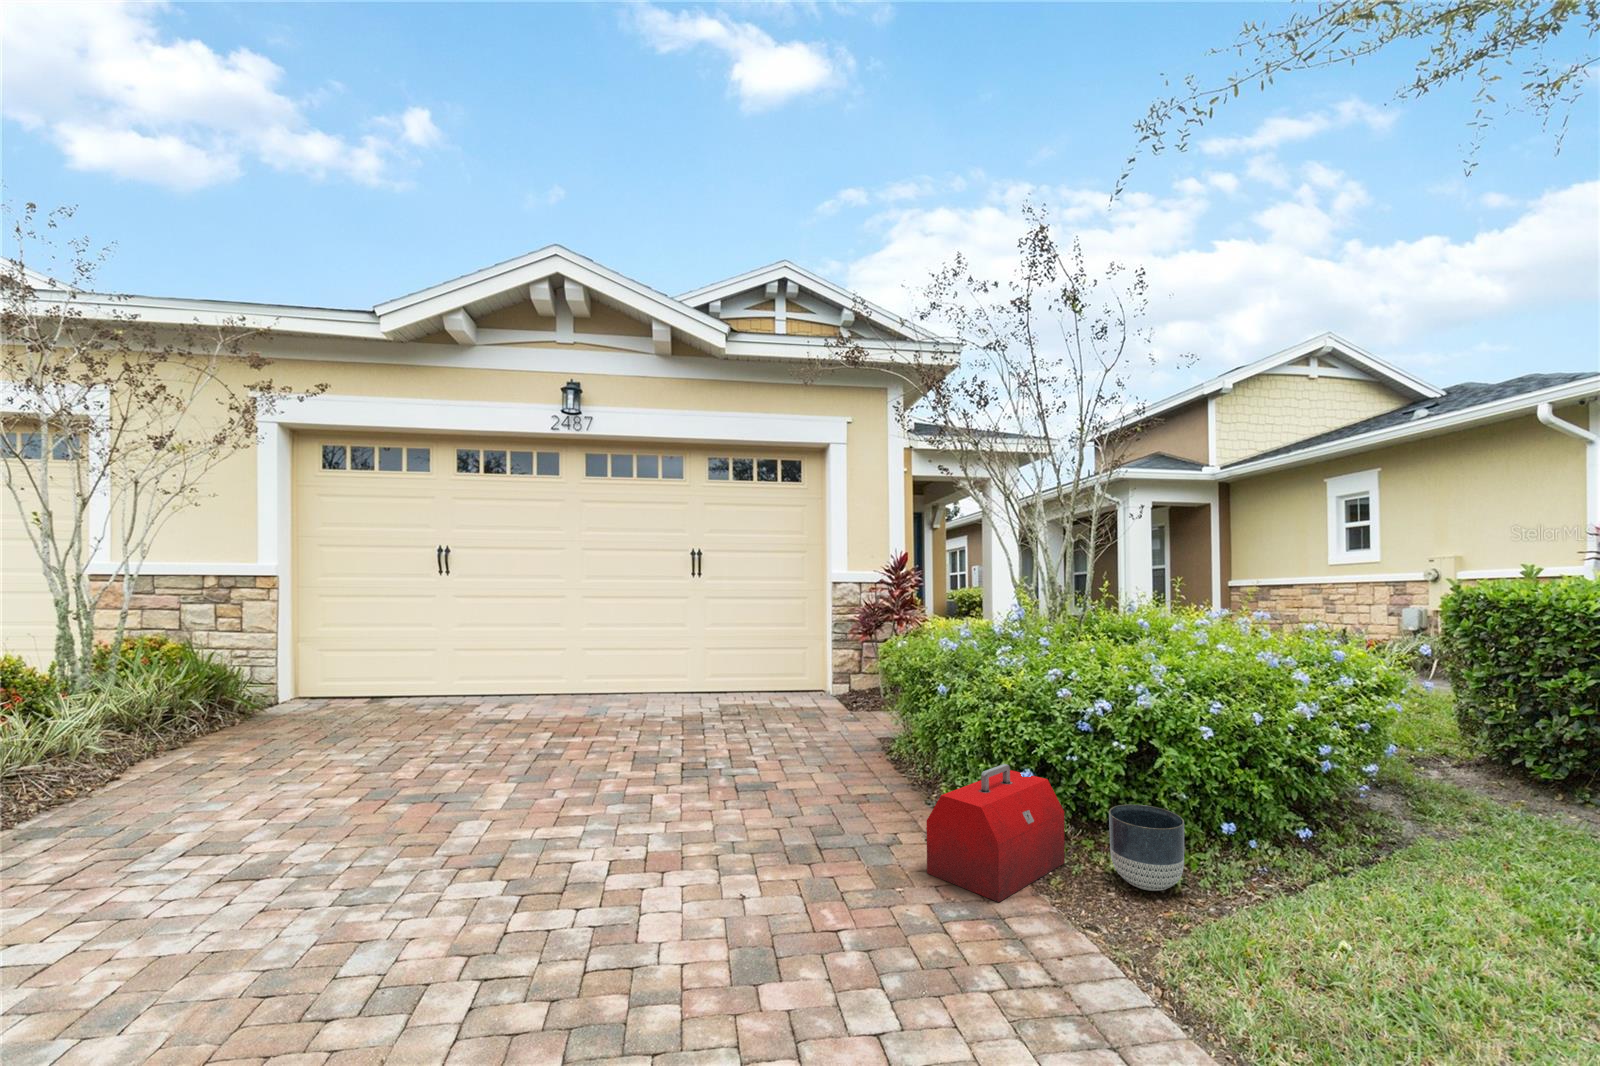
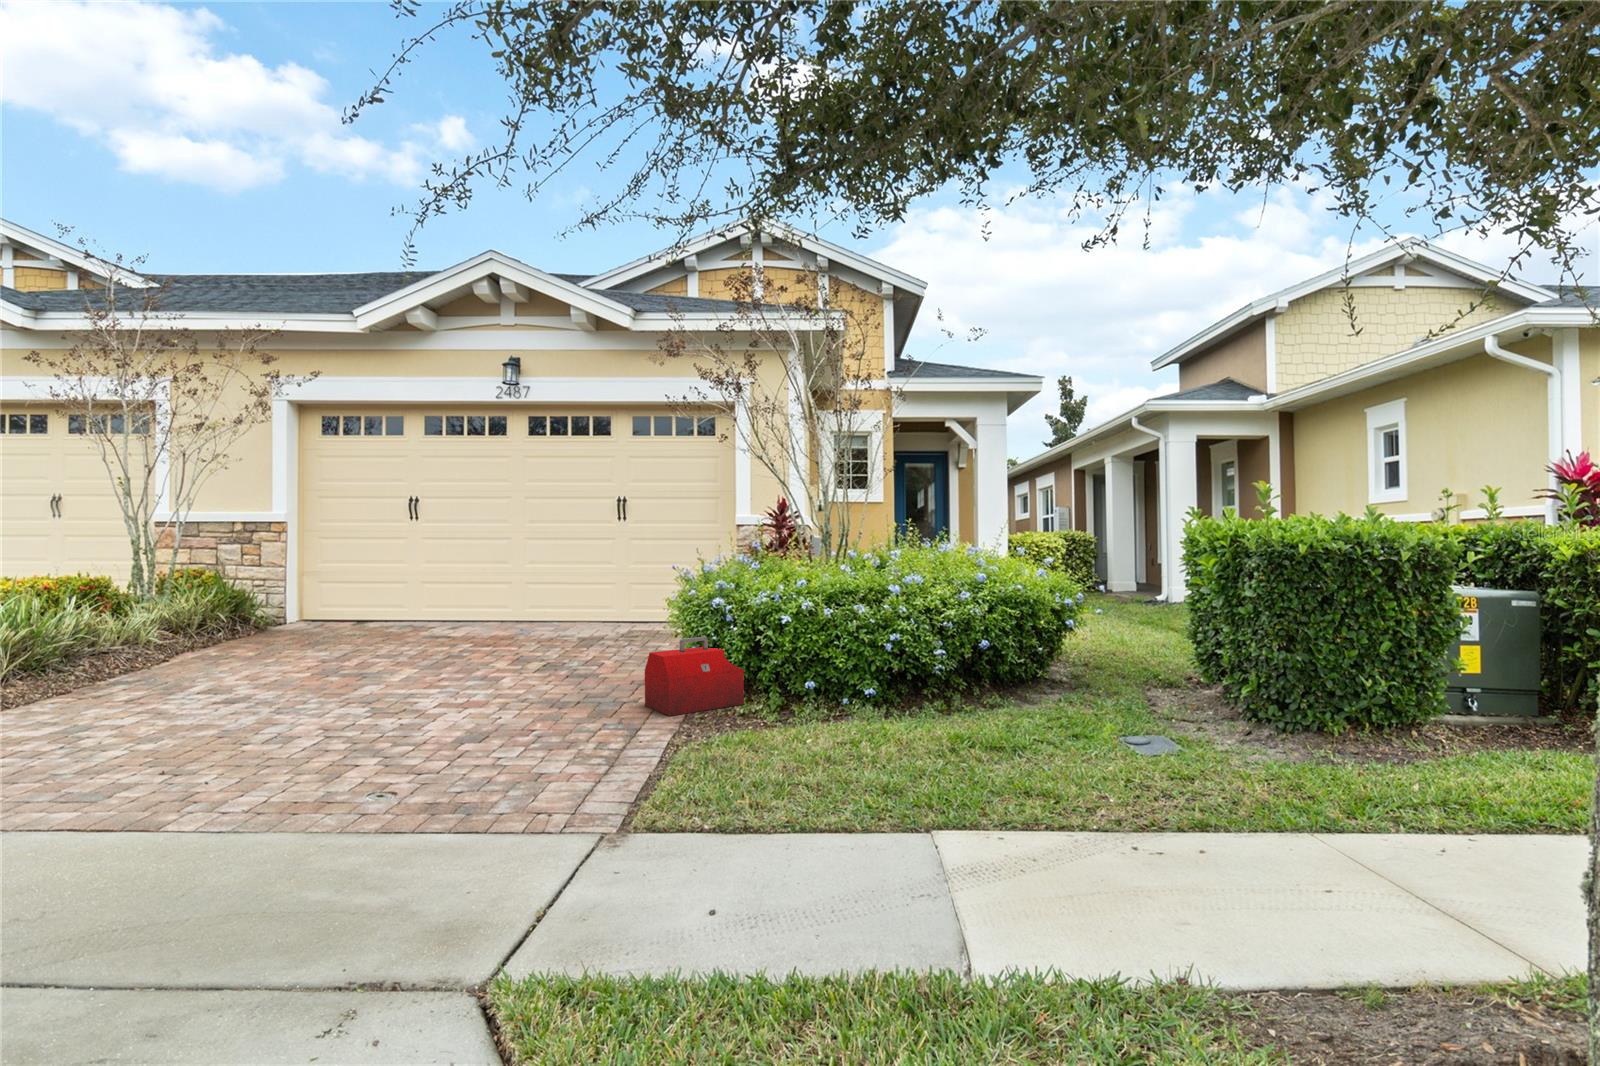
planter: present [1109,804,1184,891] -> none [756,663,802,715]

